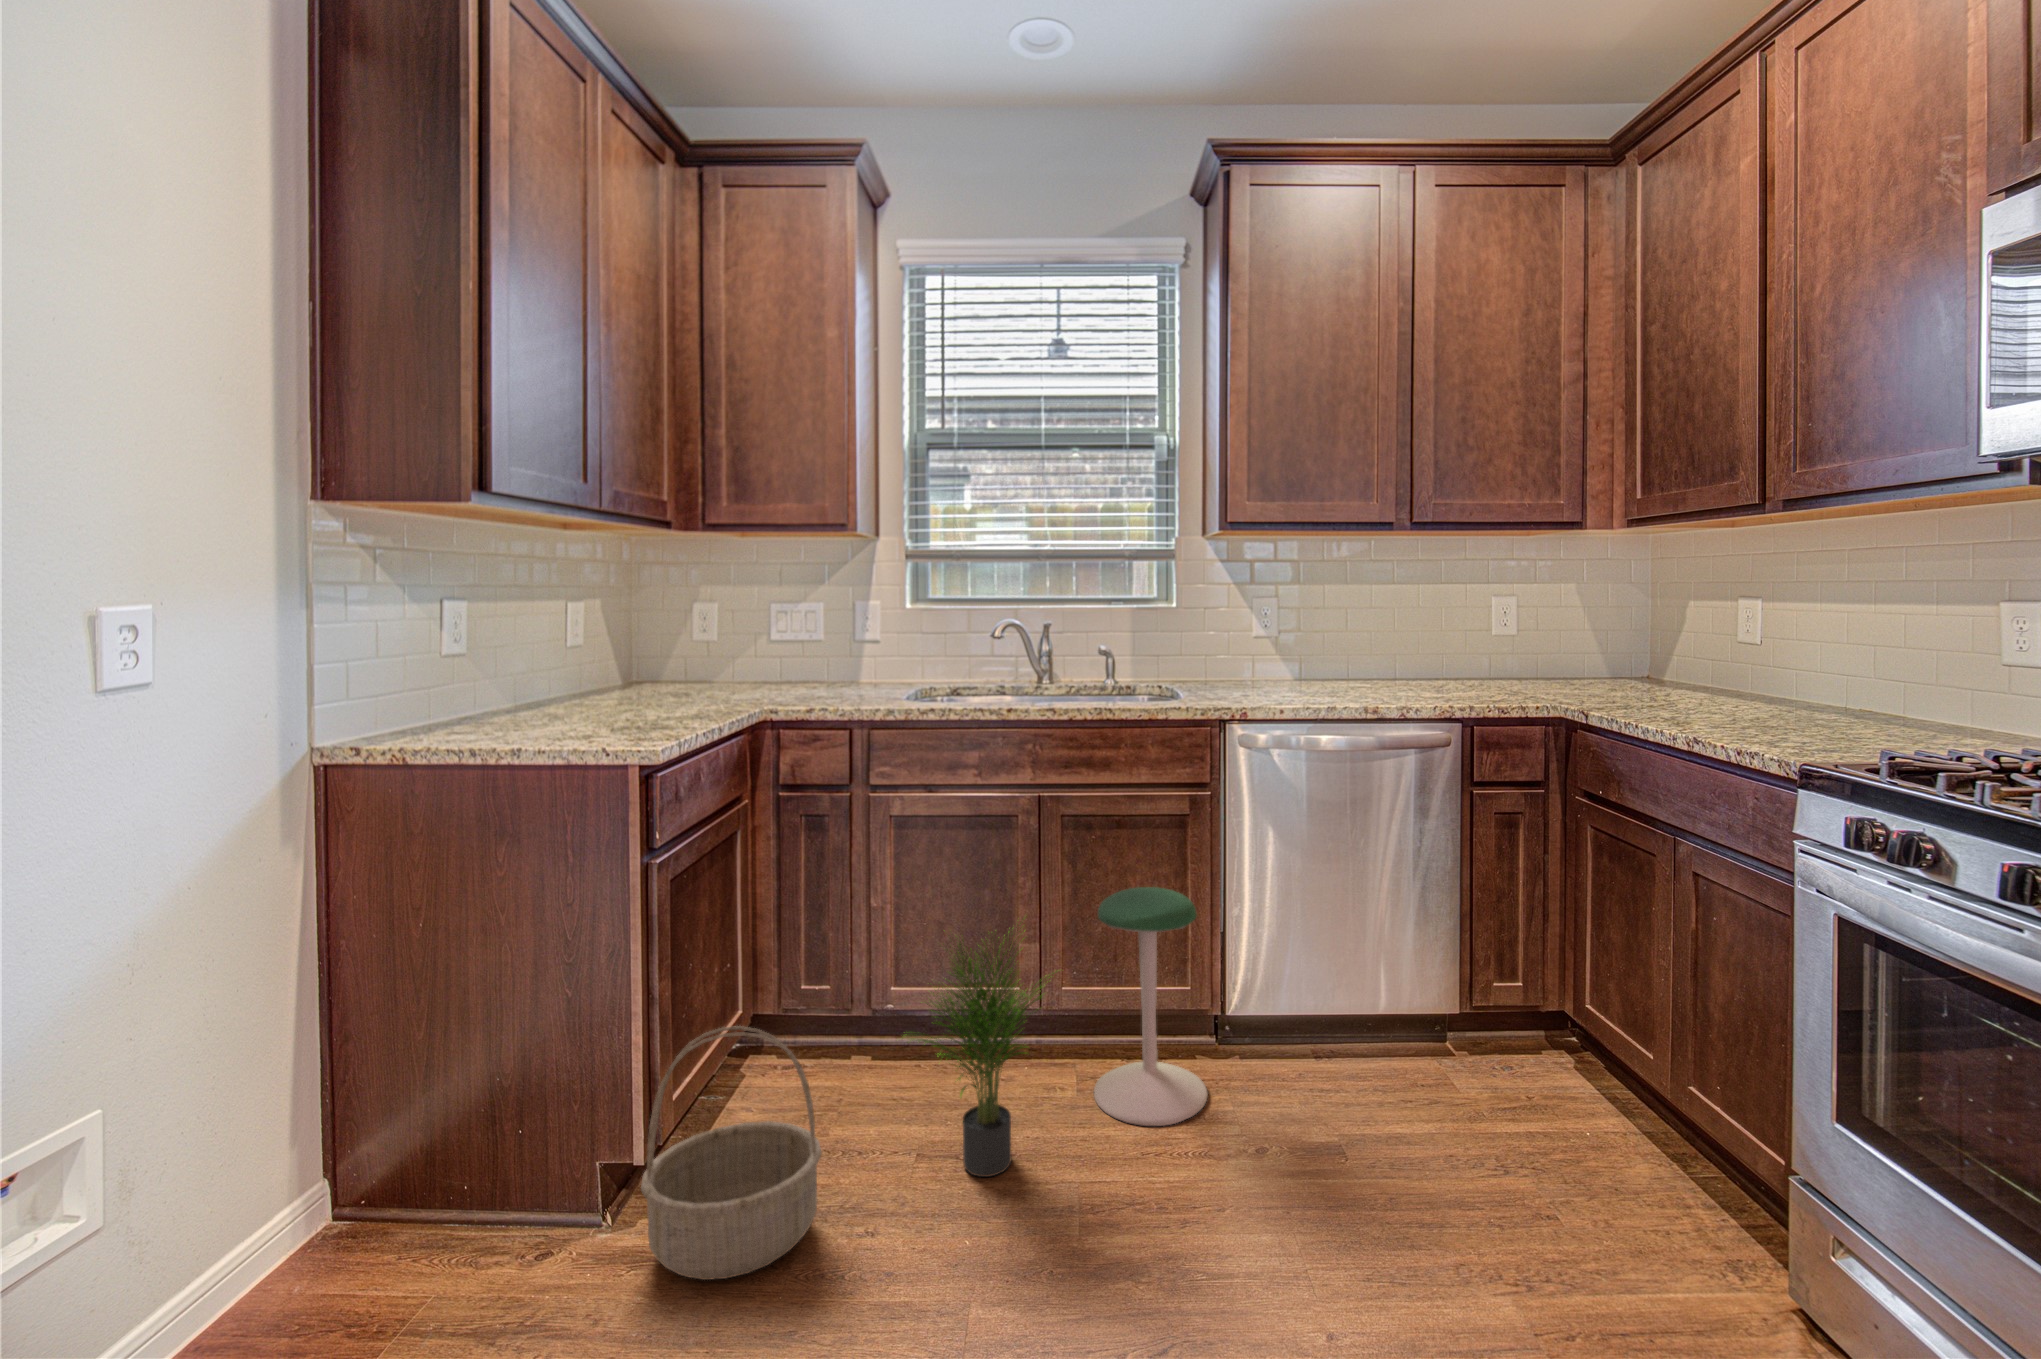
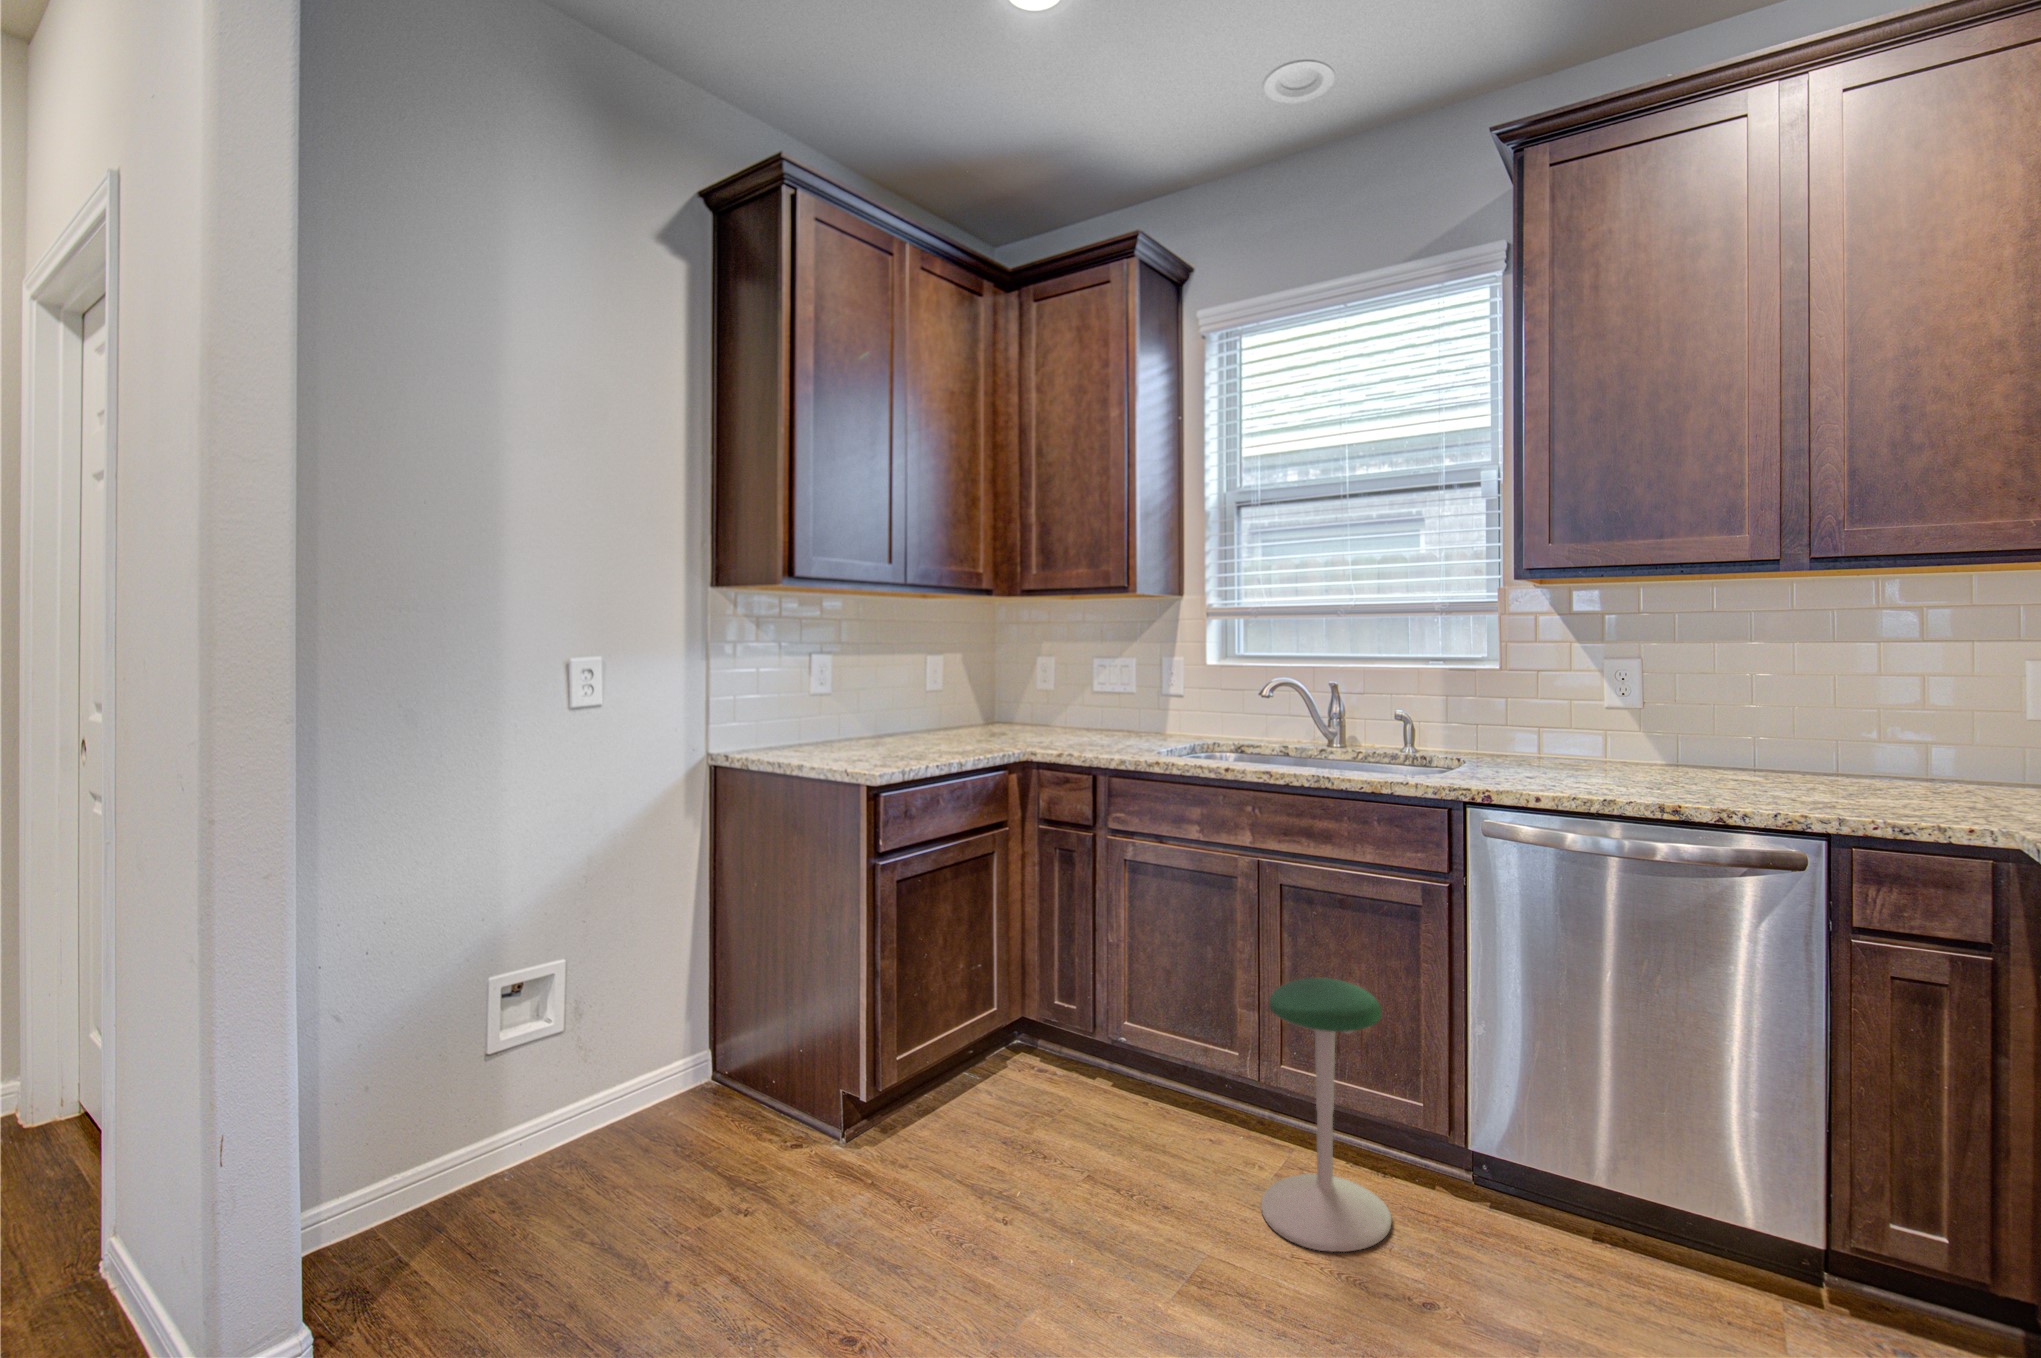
potted plant: present [911,923,1056,1177] -> none [1015,972,1187,1226]
basket: present [641,1026,822,1280] -> none [821,1010,958,1218]

